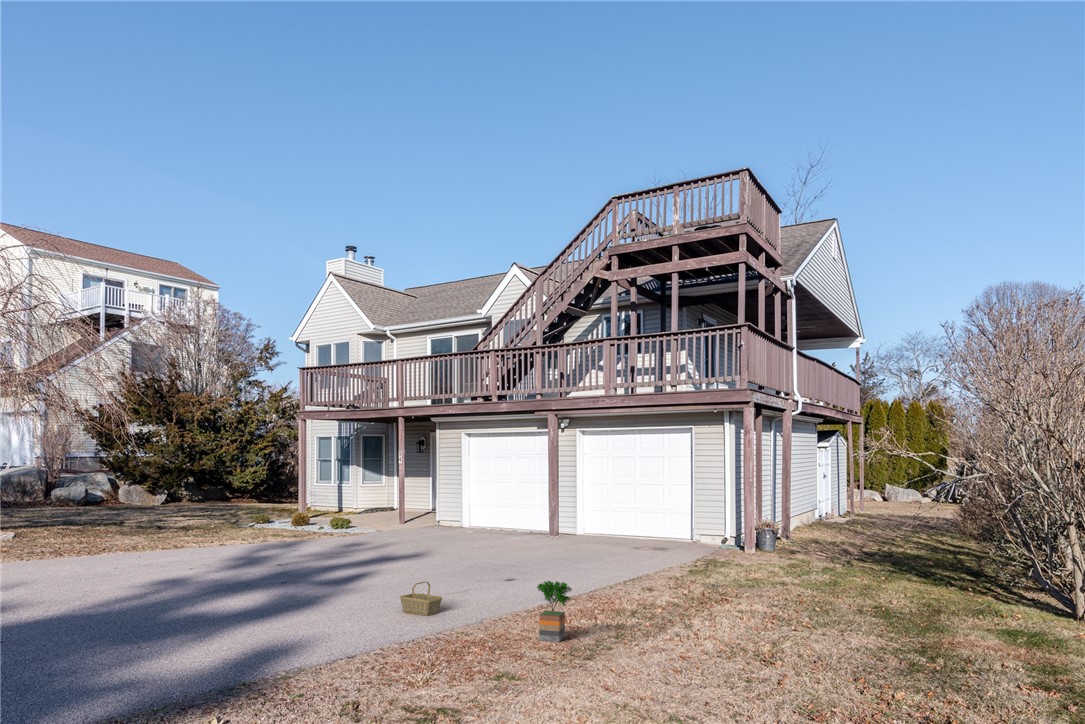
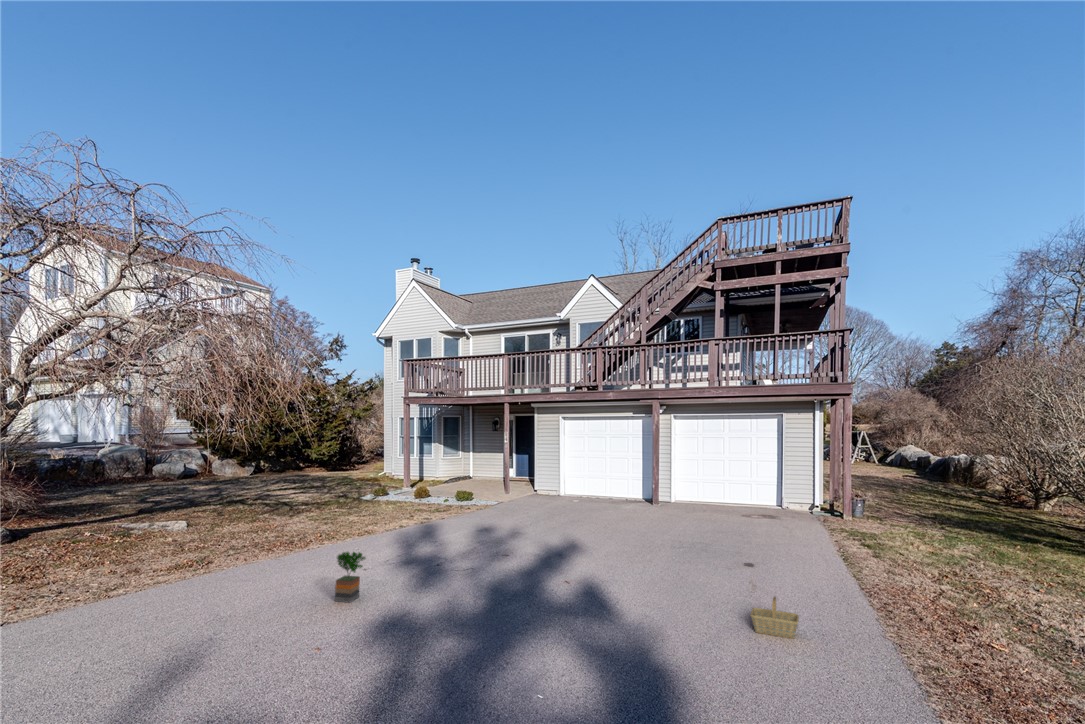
potted tree: present [537,581,572,642] -> present [335,552,365,602]

